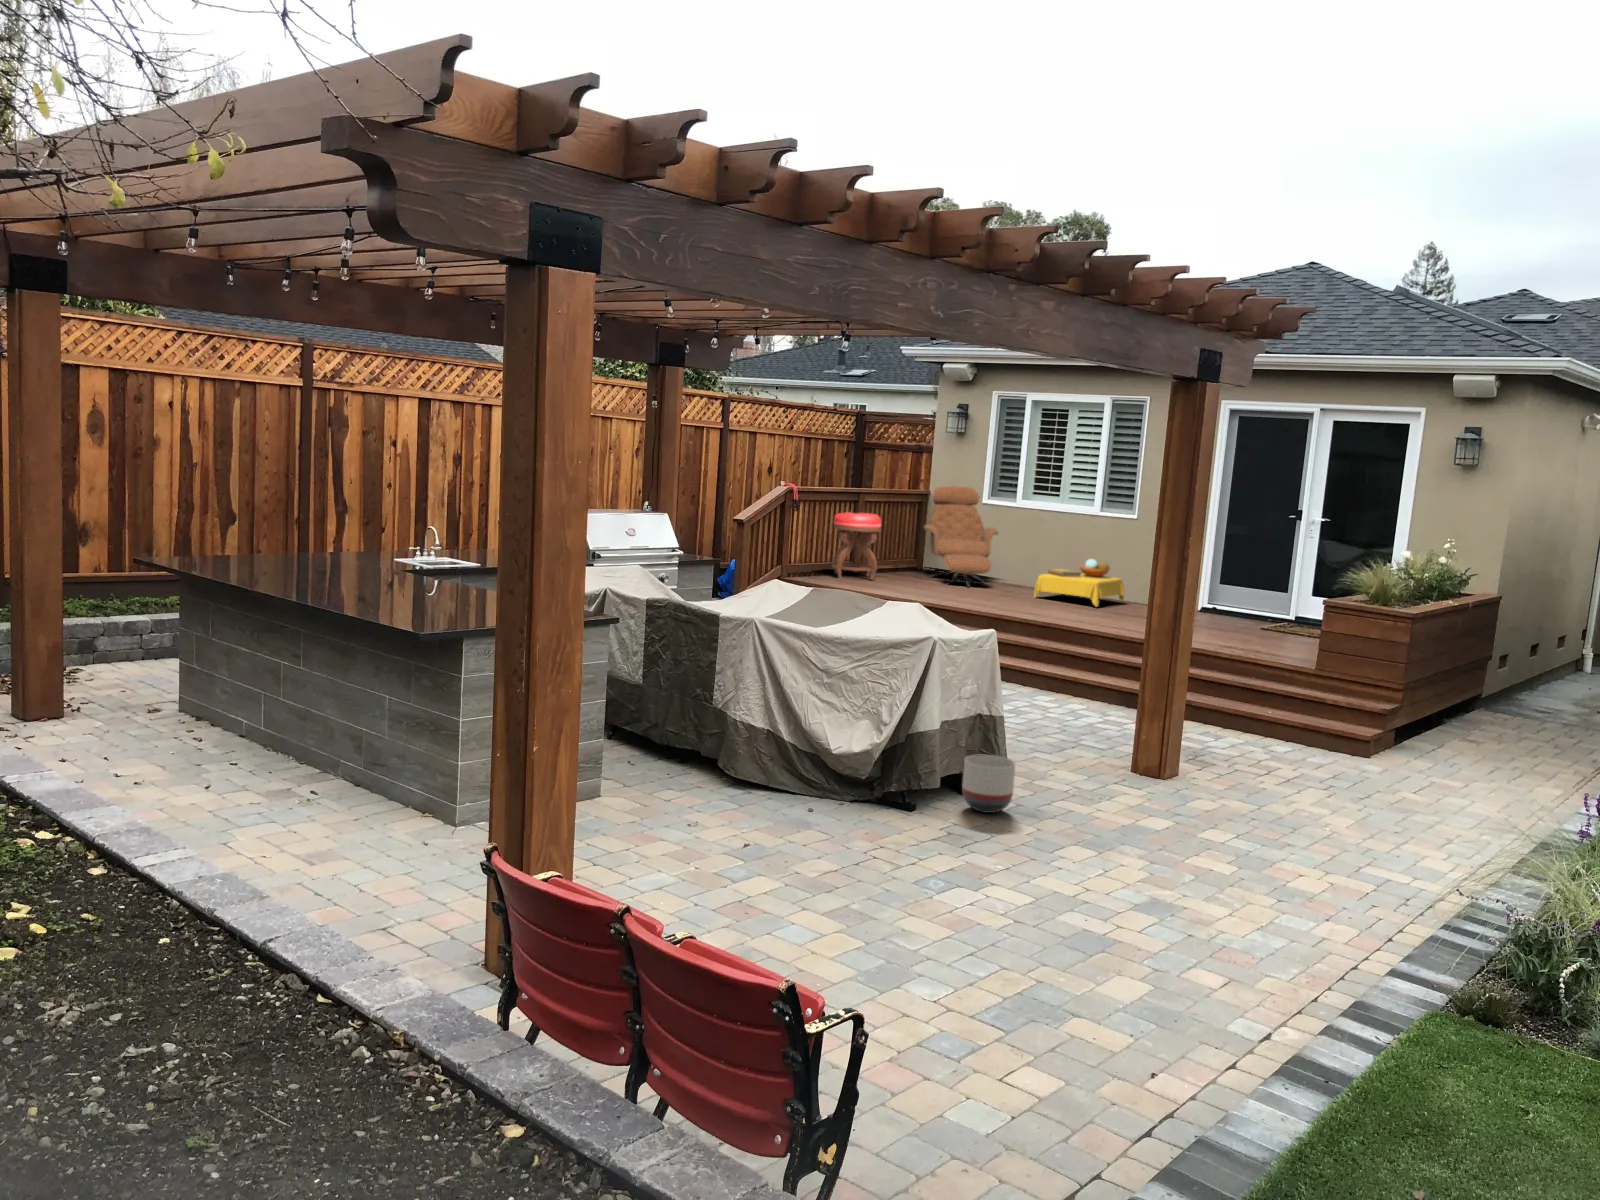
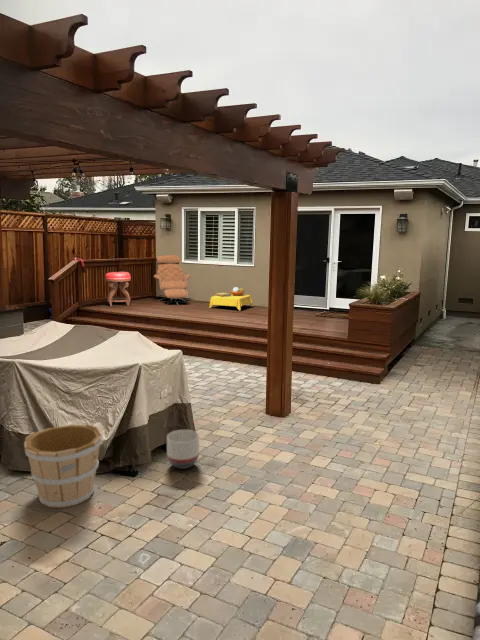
wooden bucket: none [768,718,876,826] -> present [24,424,103,508]

